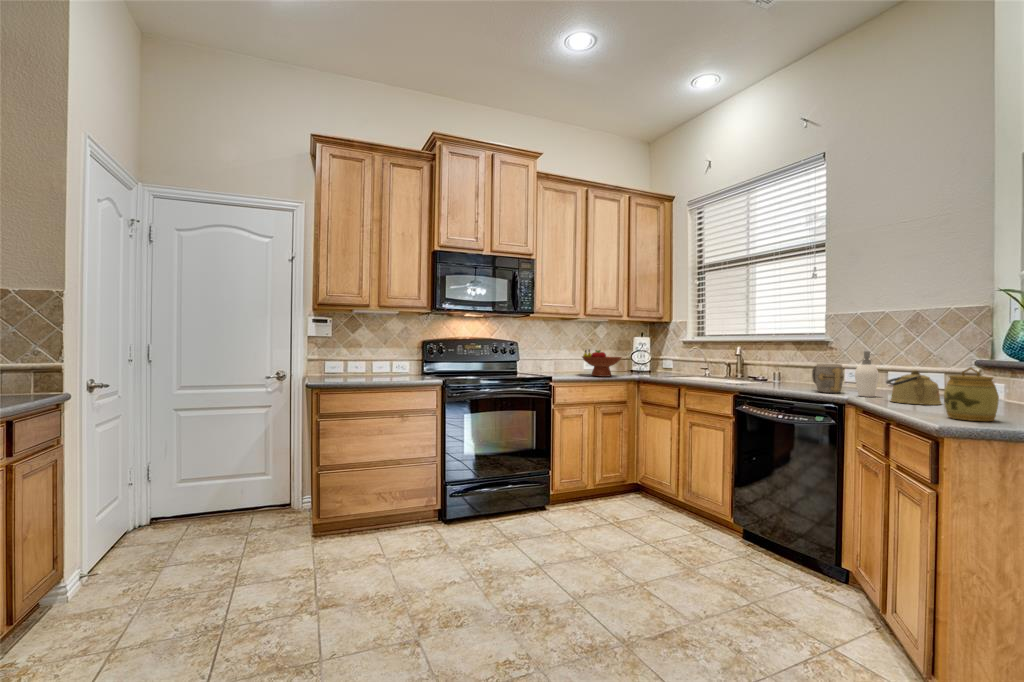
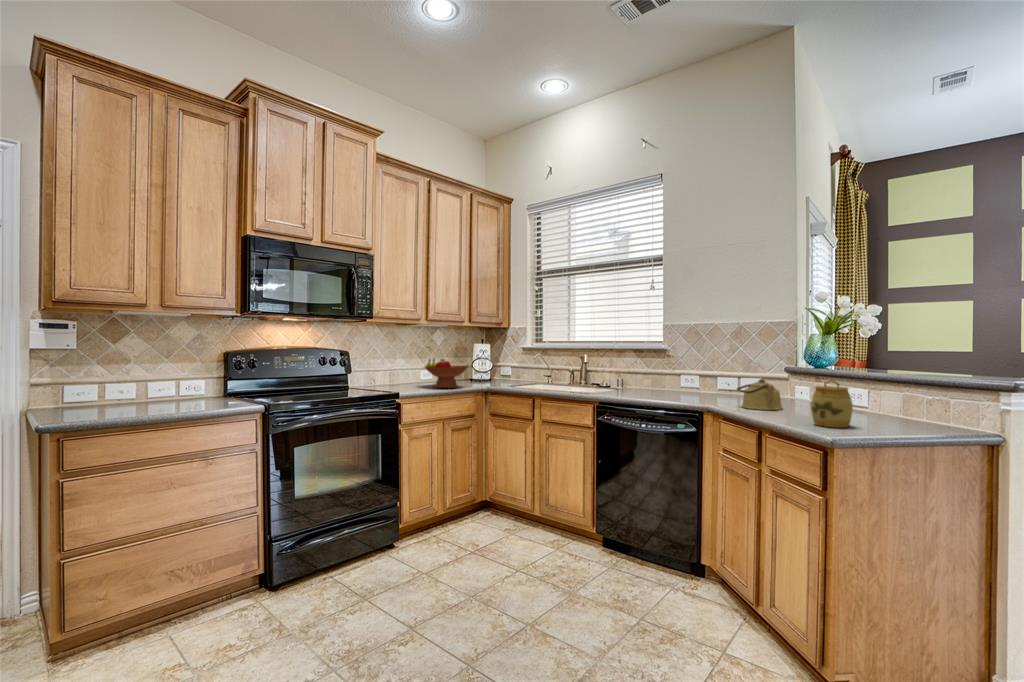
soap dispenser: present [855,351,879,397] -> none [706,361,732,403]
mug: present [812,363,844,393] -> none [664,372,693,400]

